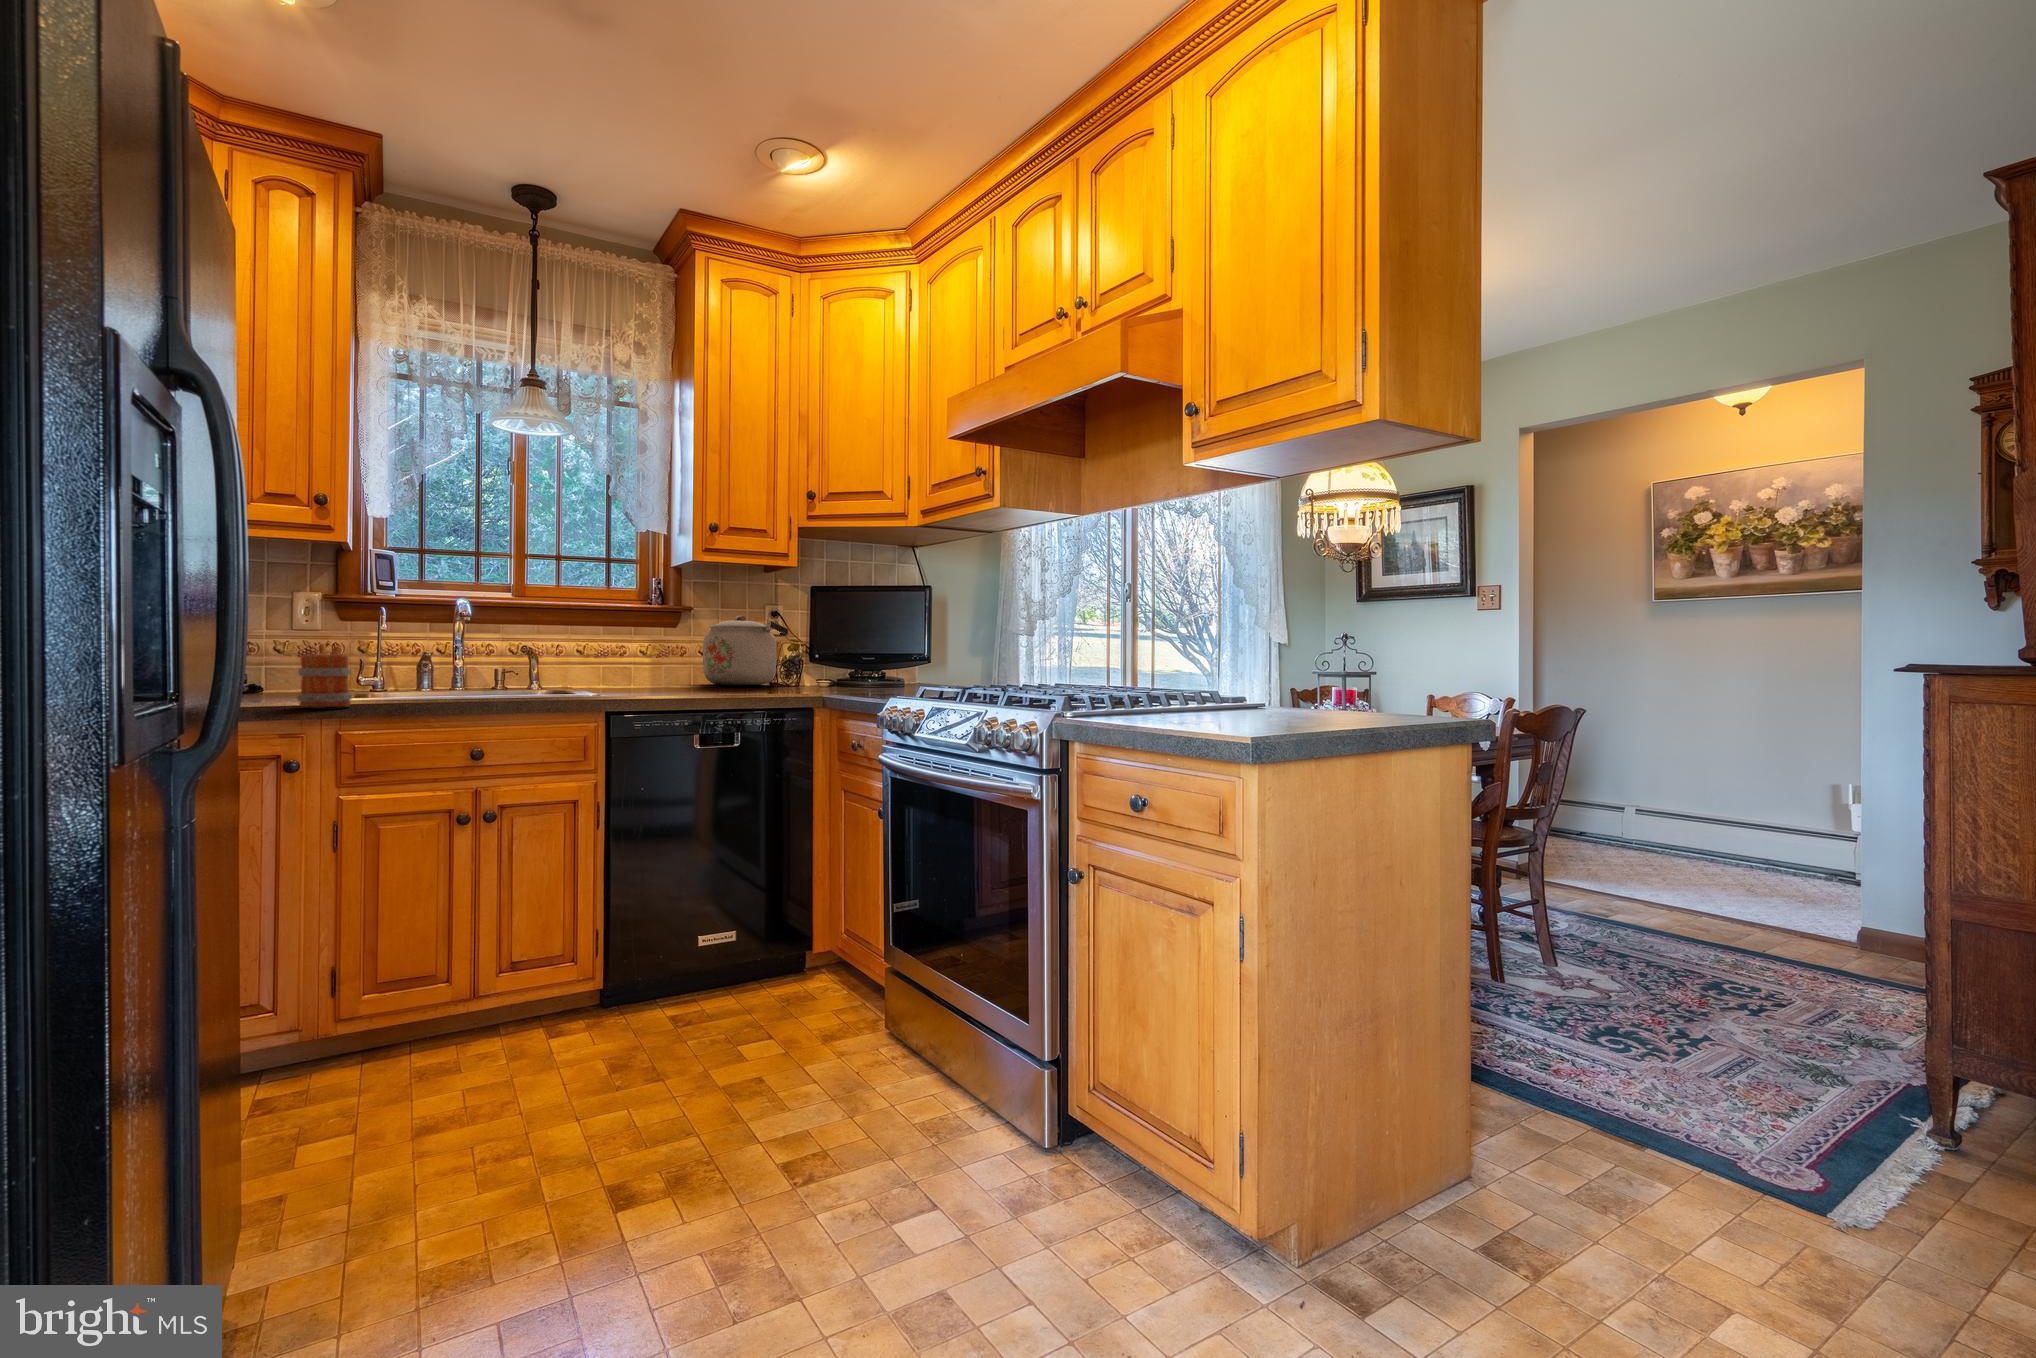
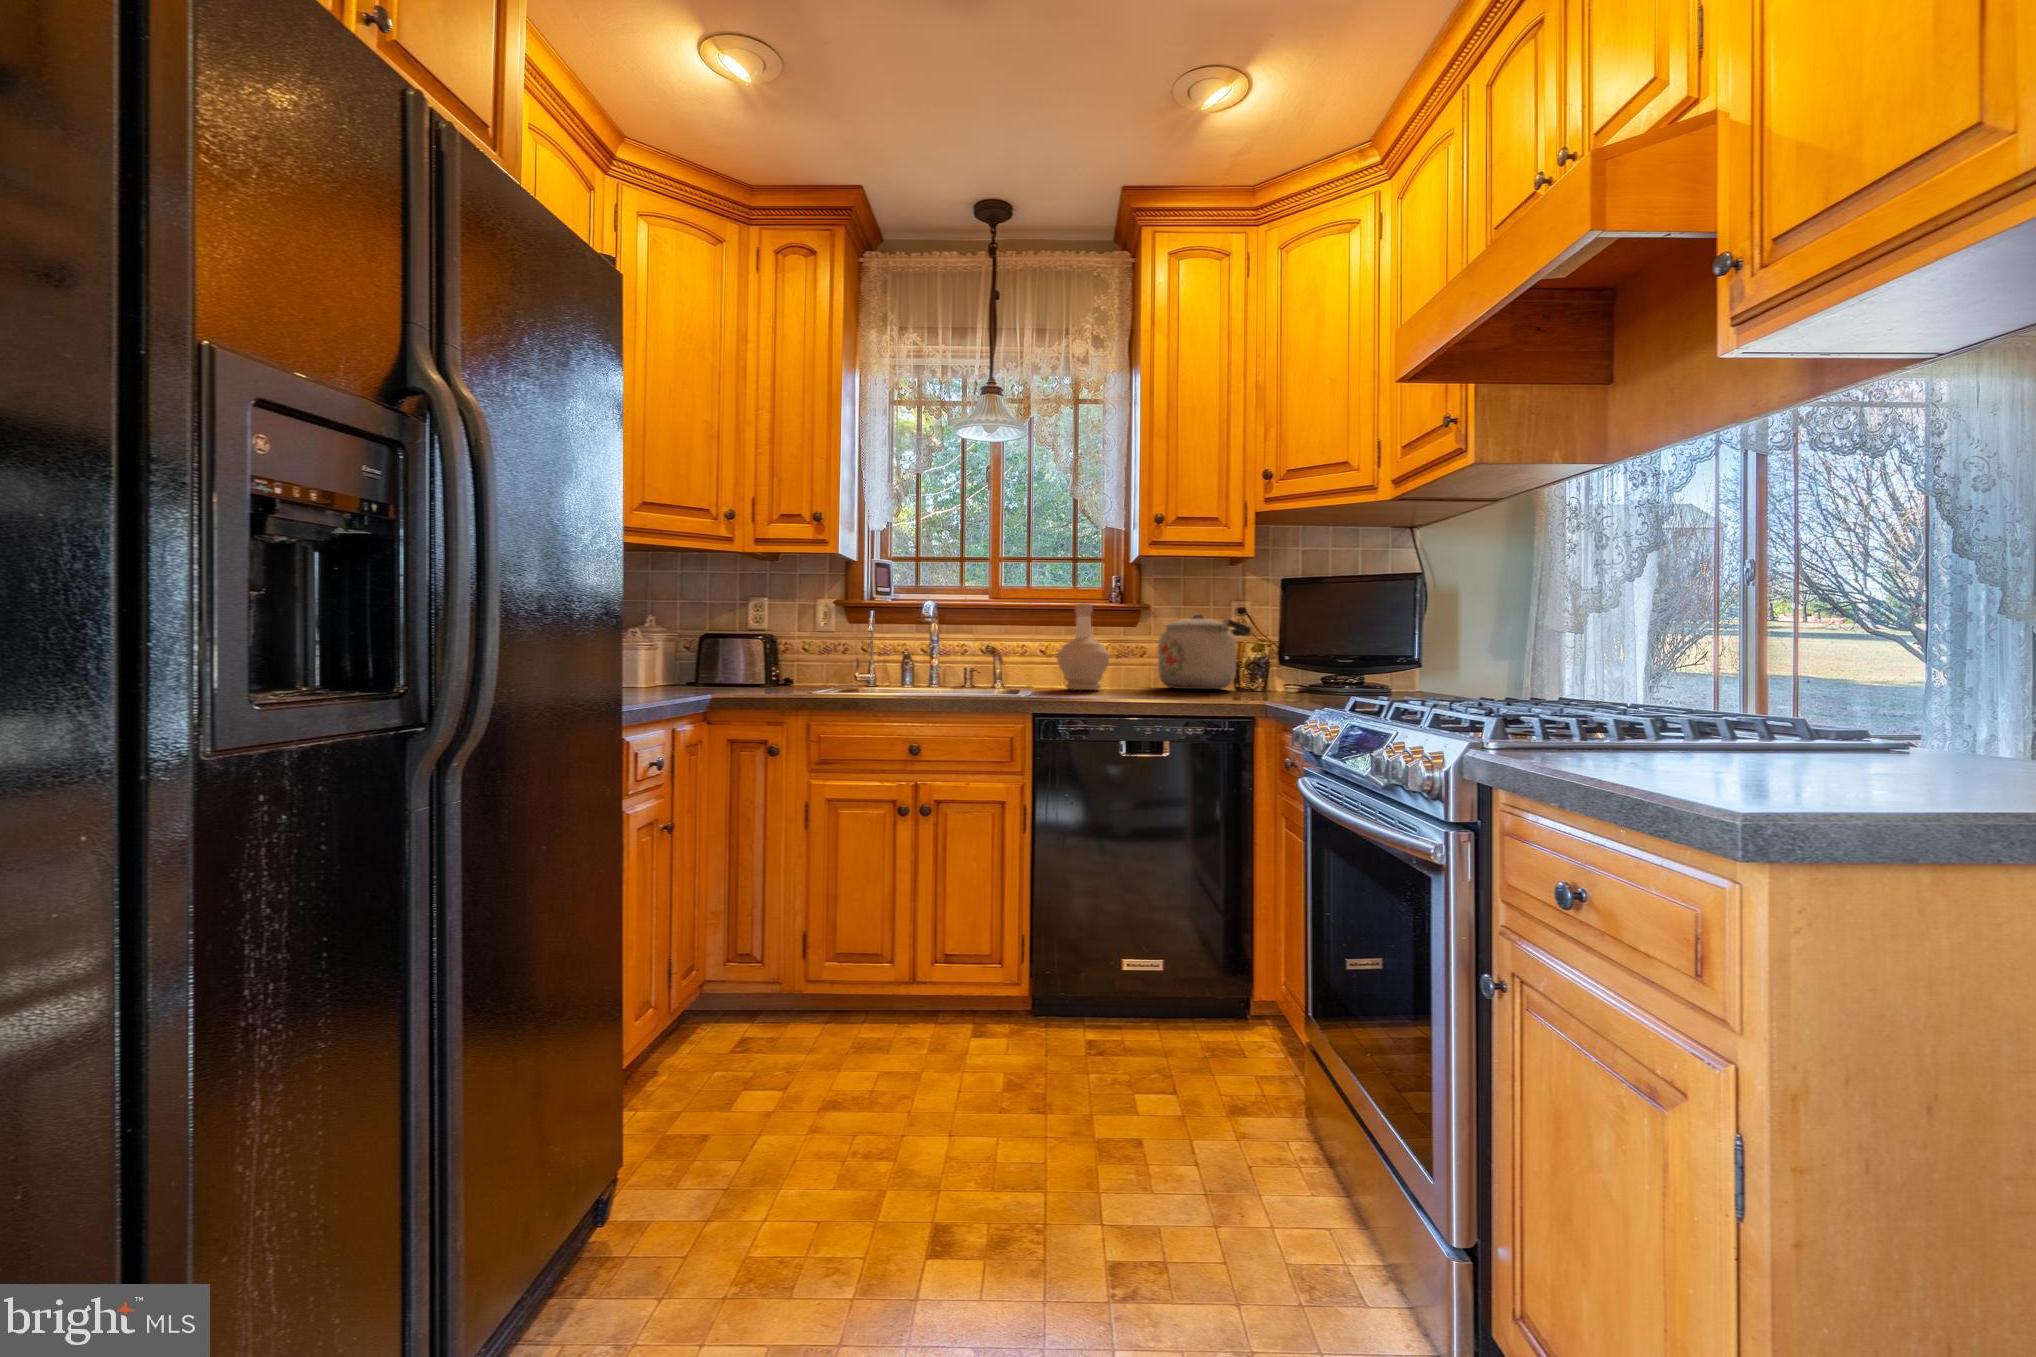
bottle: none [605,604,660,688] -> present [1057,603,1110,690]
mug: present [297,646,353,707] -> none [780,647,822,701]

